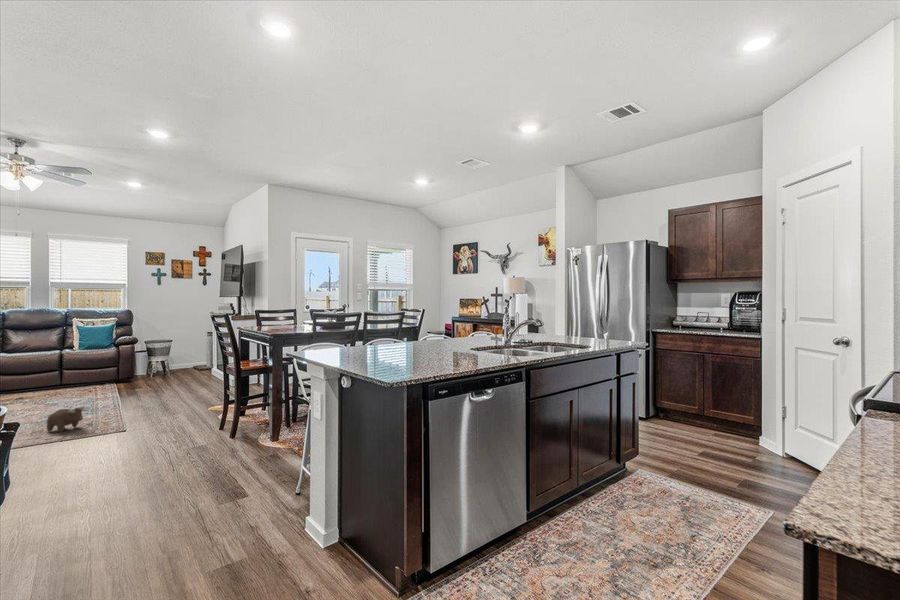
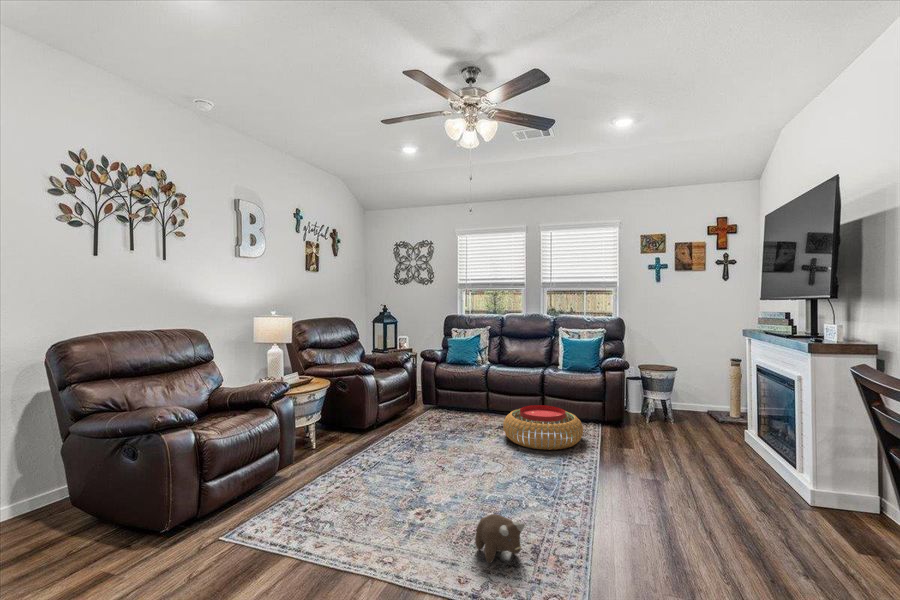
pouf: none [27,373,104,401] -> present [503,405,583,450]

